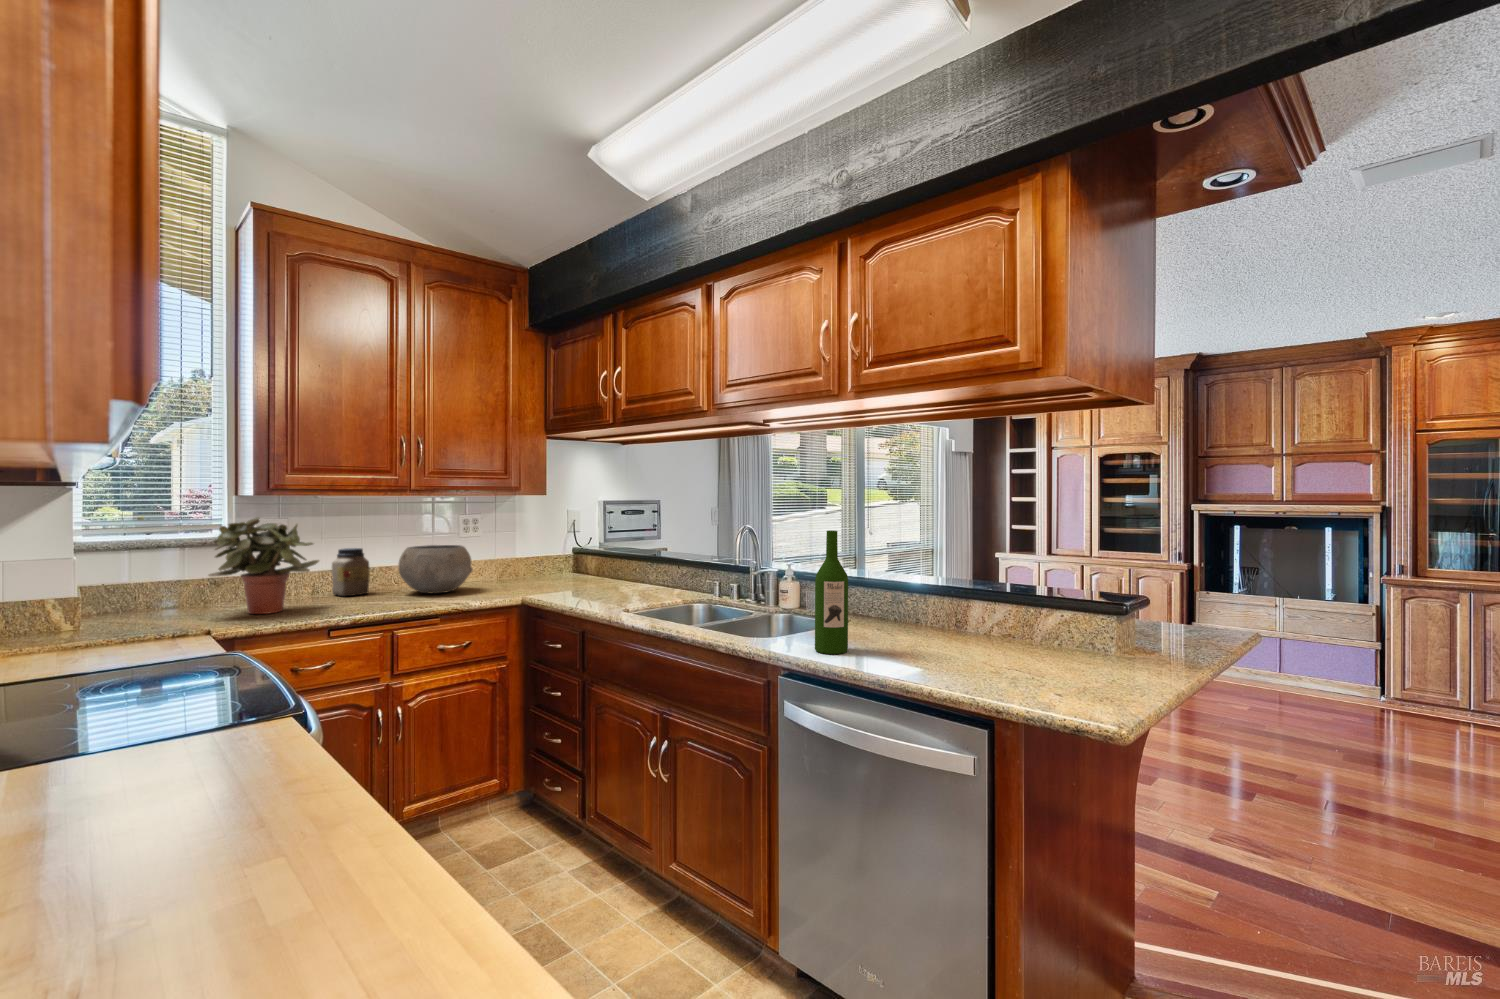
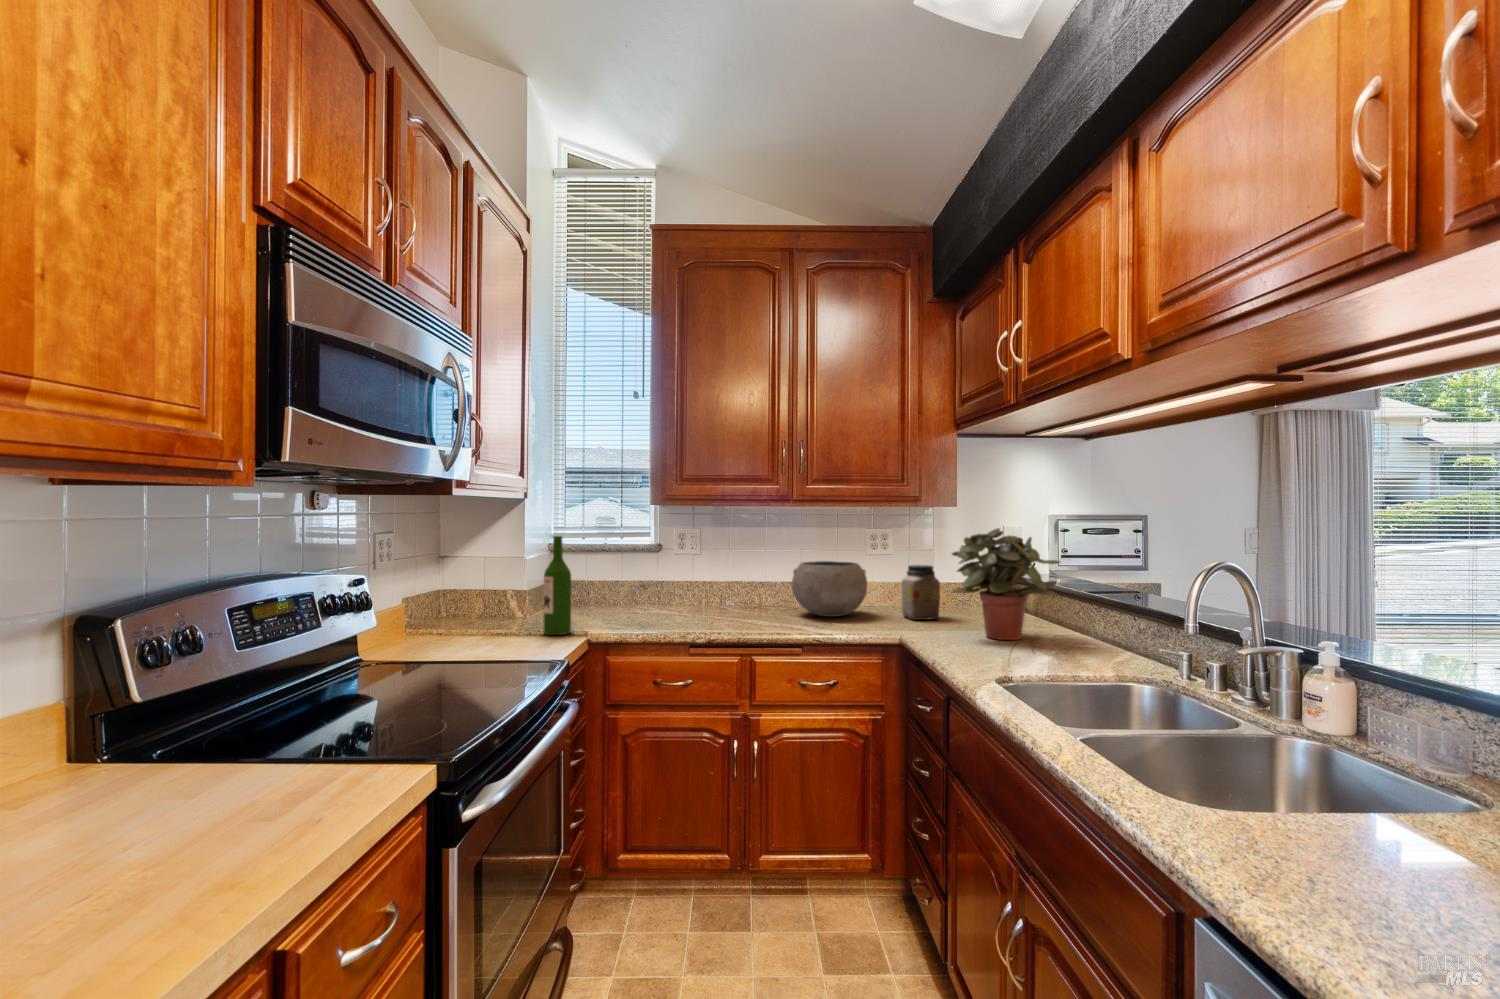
potted plant: present [209,517,319,614] -> present [952,528,1060,640]
wine bottle: present [815,530,848,654] -> present [543,536,571,635]
jar: present [332,548,370,596] -> present [902,565,940,620]

